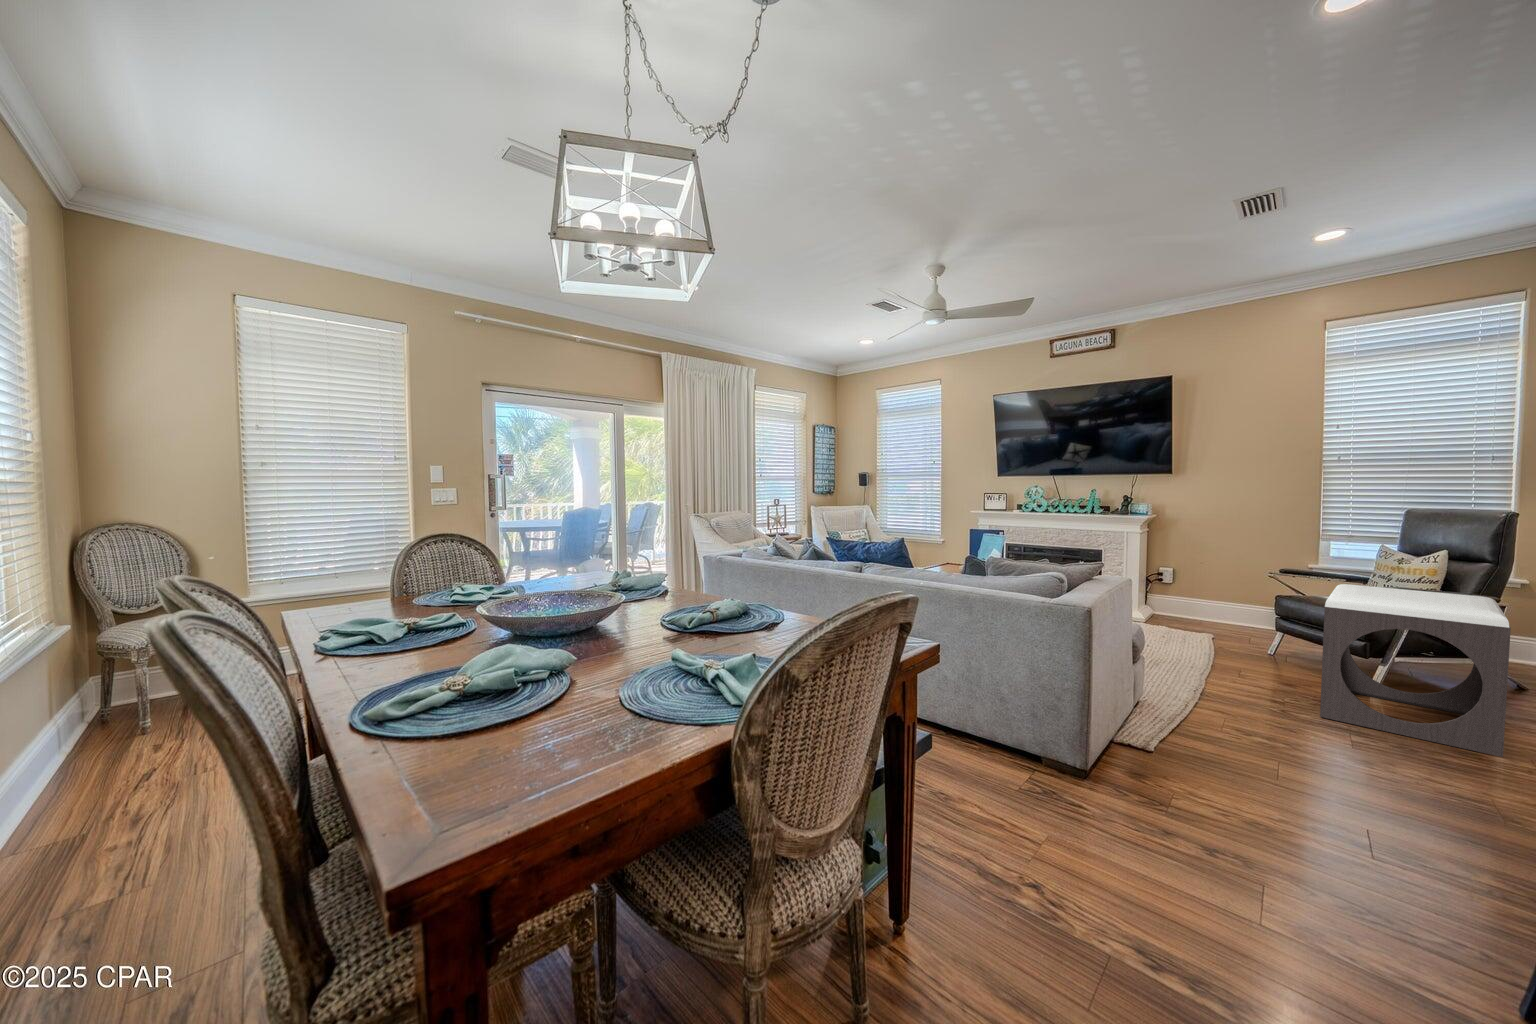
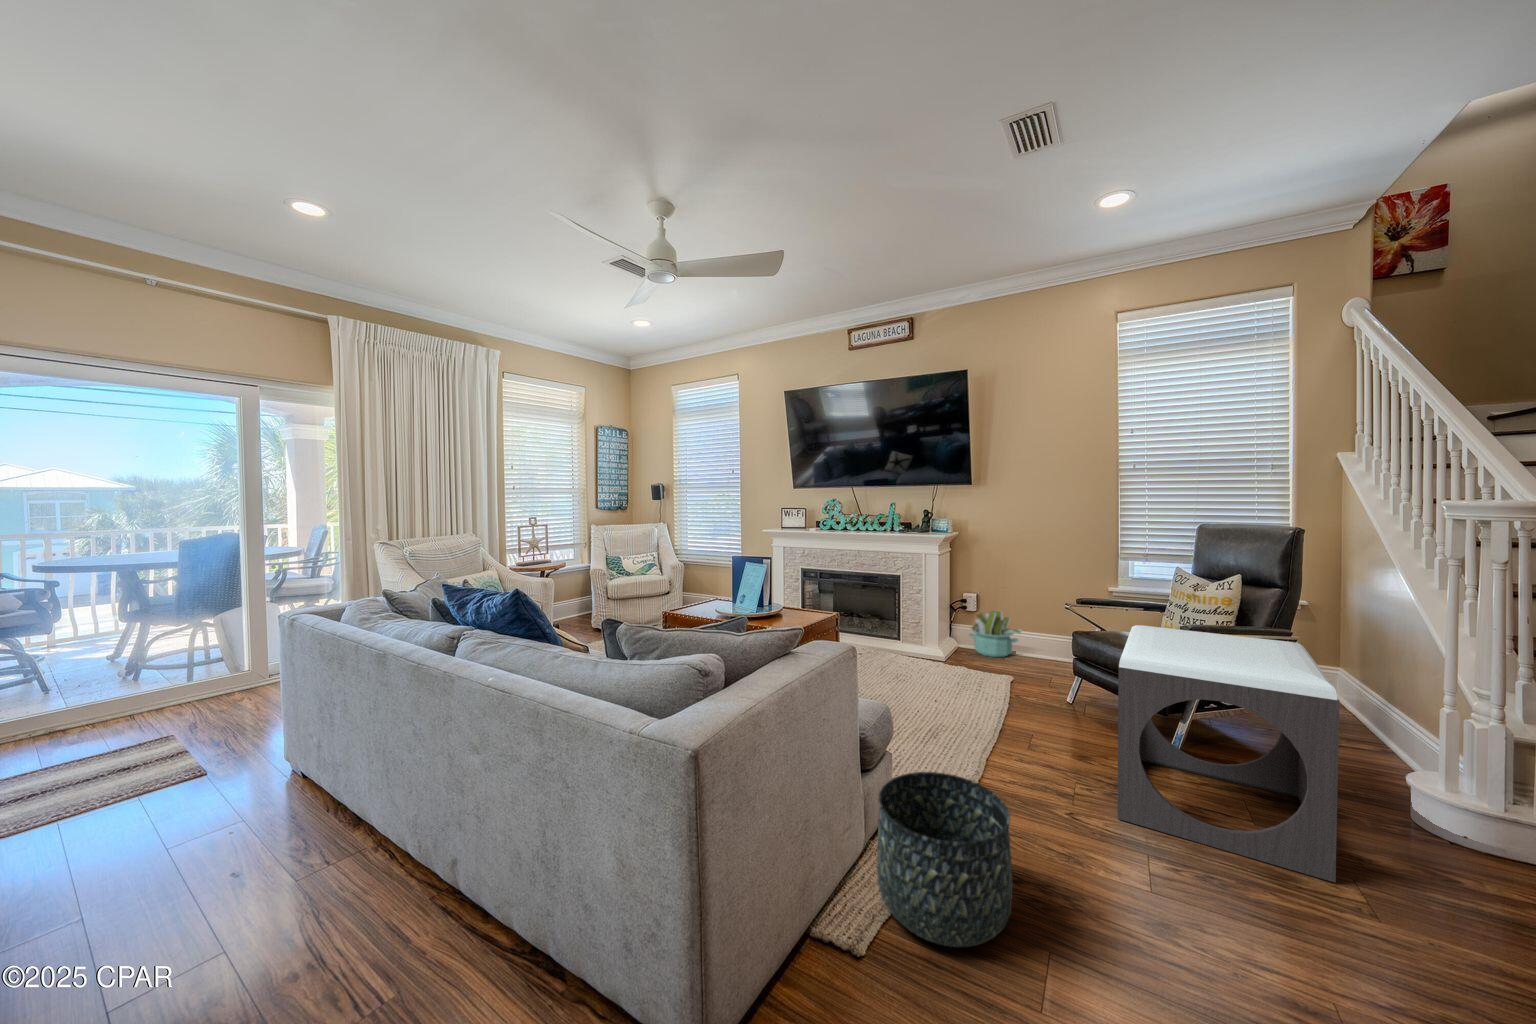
decorative plant: none [1166,584,1222,624] -> present [969,611,1022,657]
basket: none [1141,664,1243,756] -> present [877,772,1012,947]

